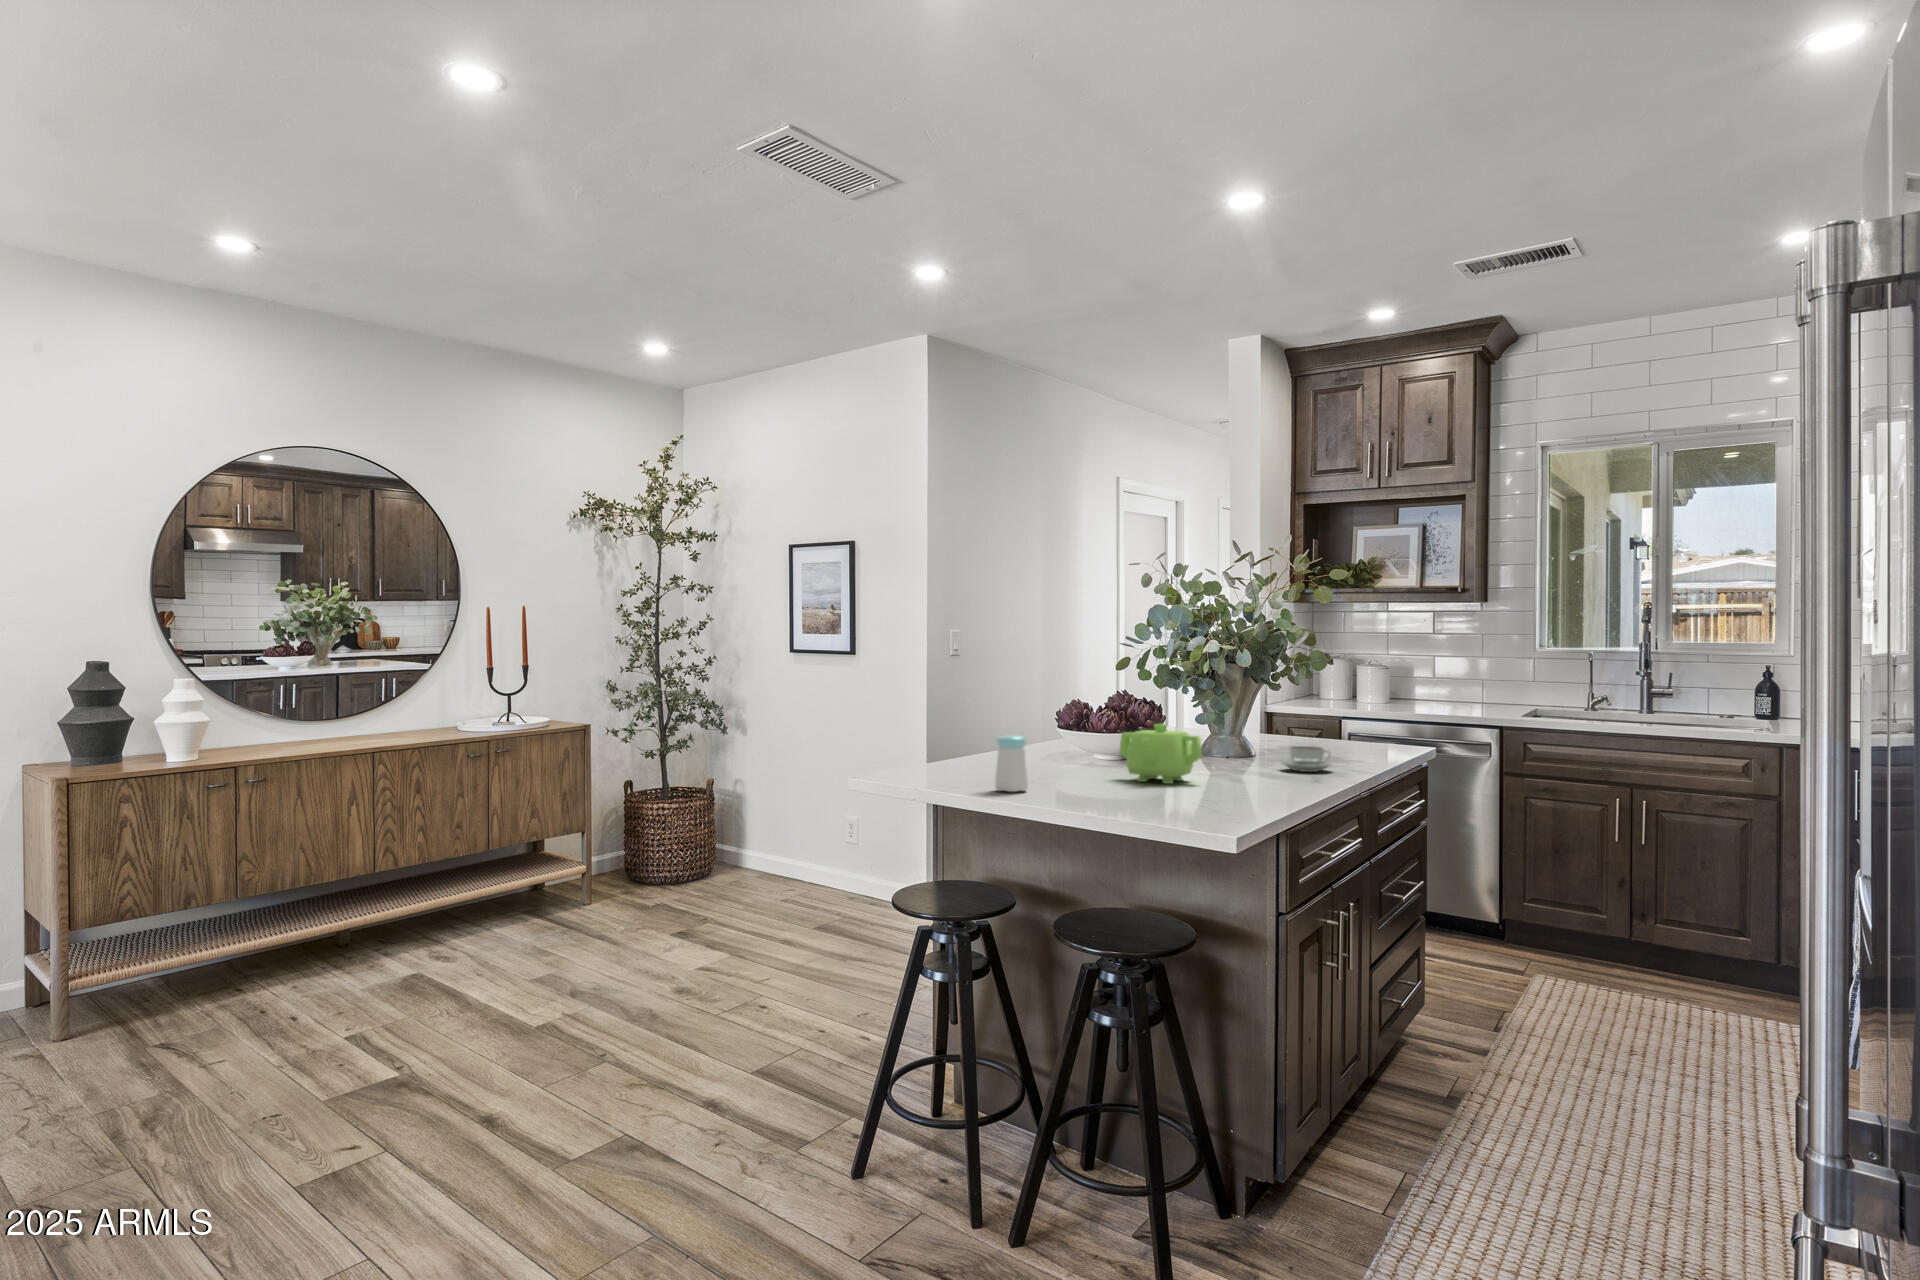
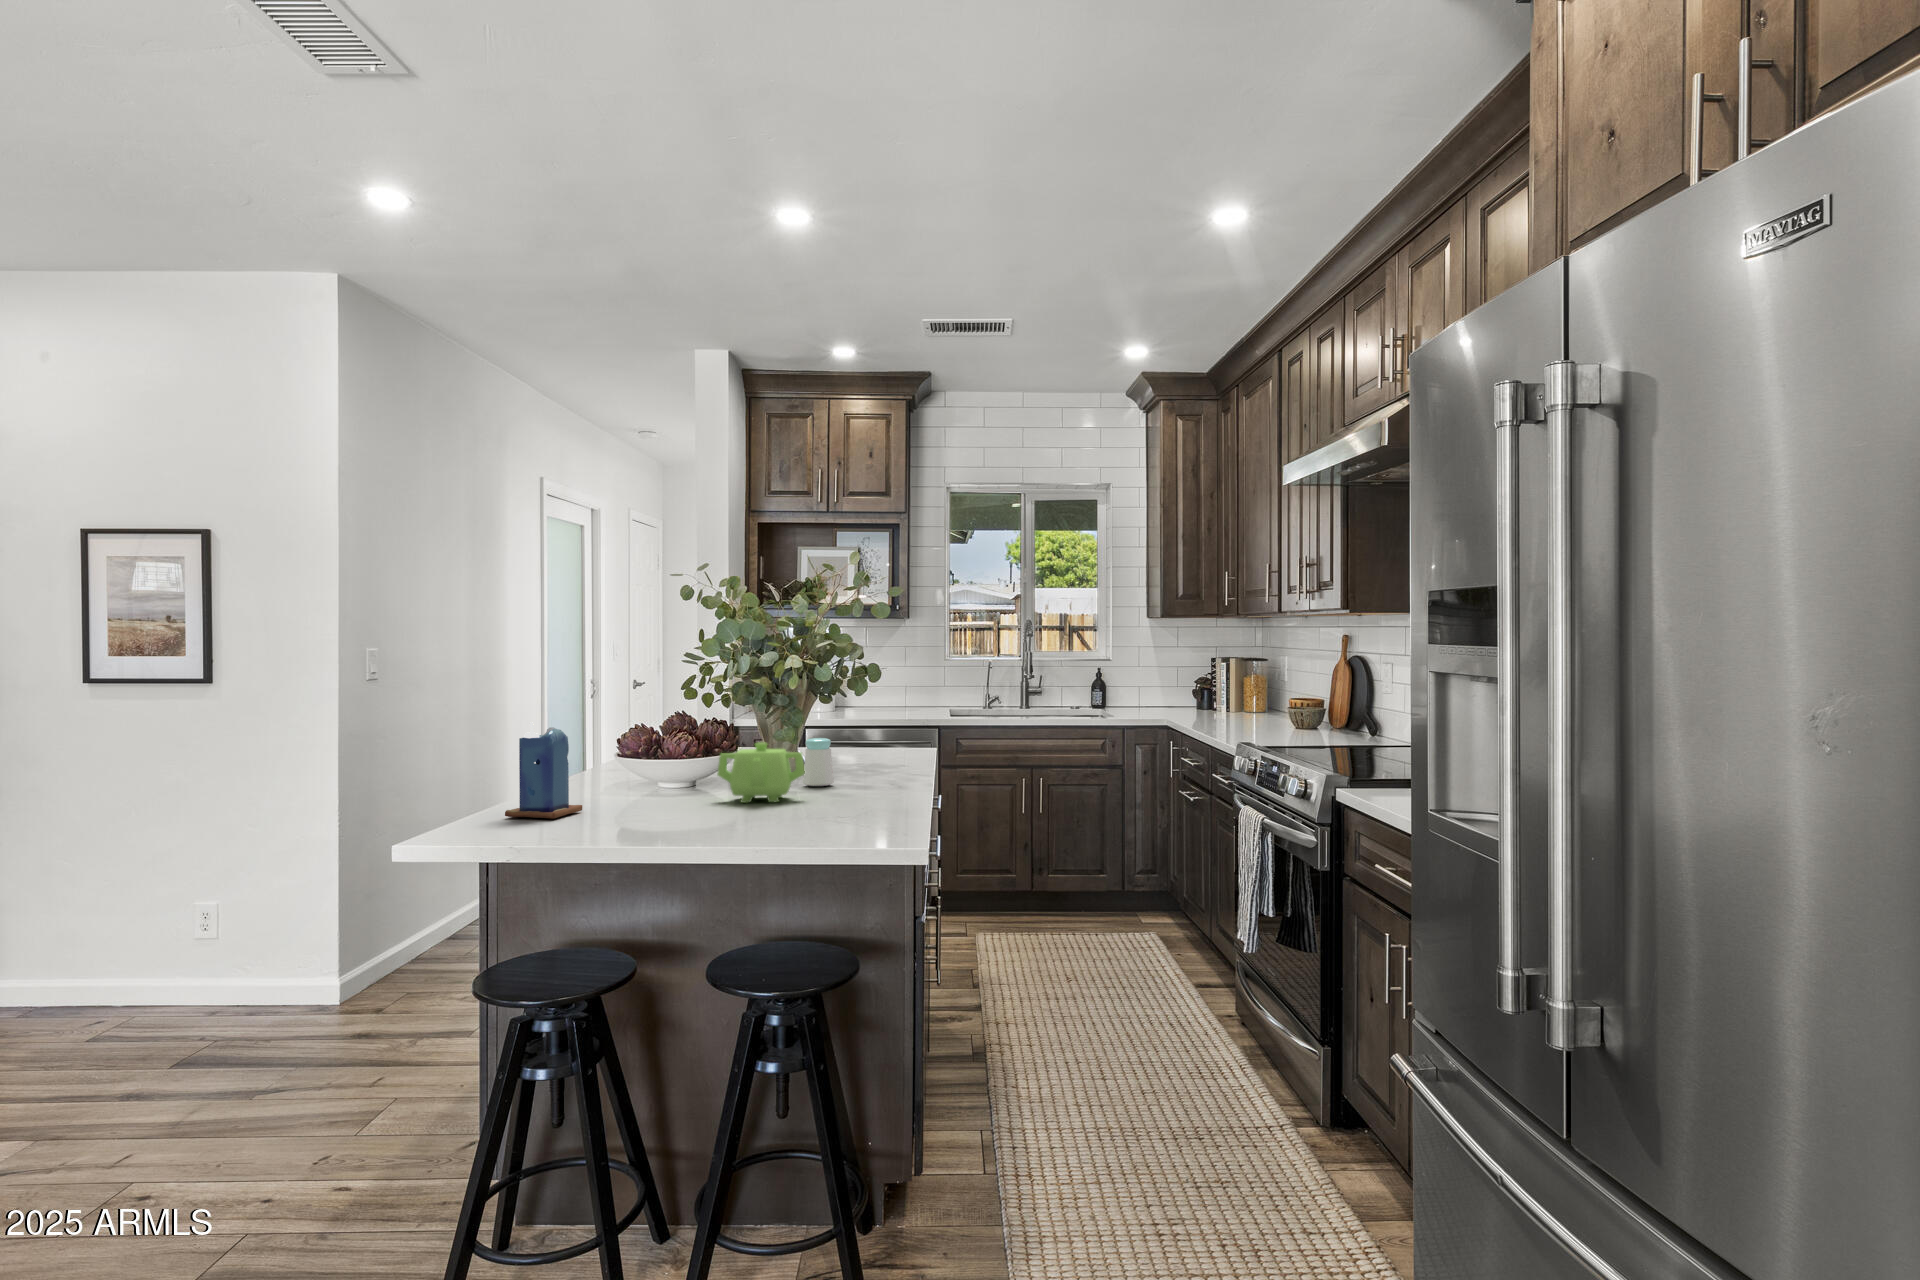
candle: none [929,693,994,779] -> present [505,722,582,819]
salt shaker: present [995,735,1028,792] -> present [803,738,834,786]
coffee cup: present [1281,746,1332,772] -> none [843,754,891,778]

